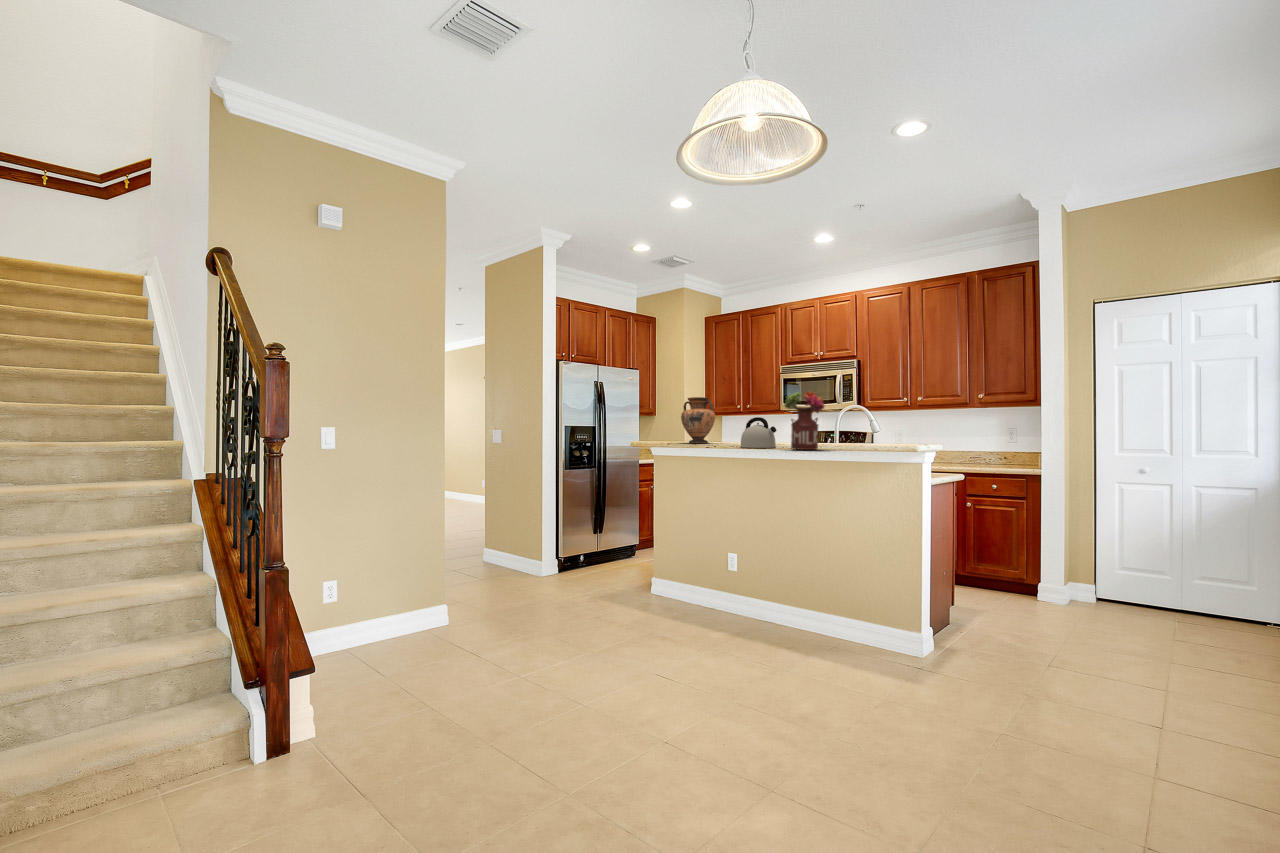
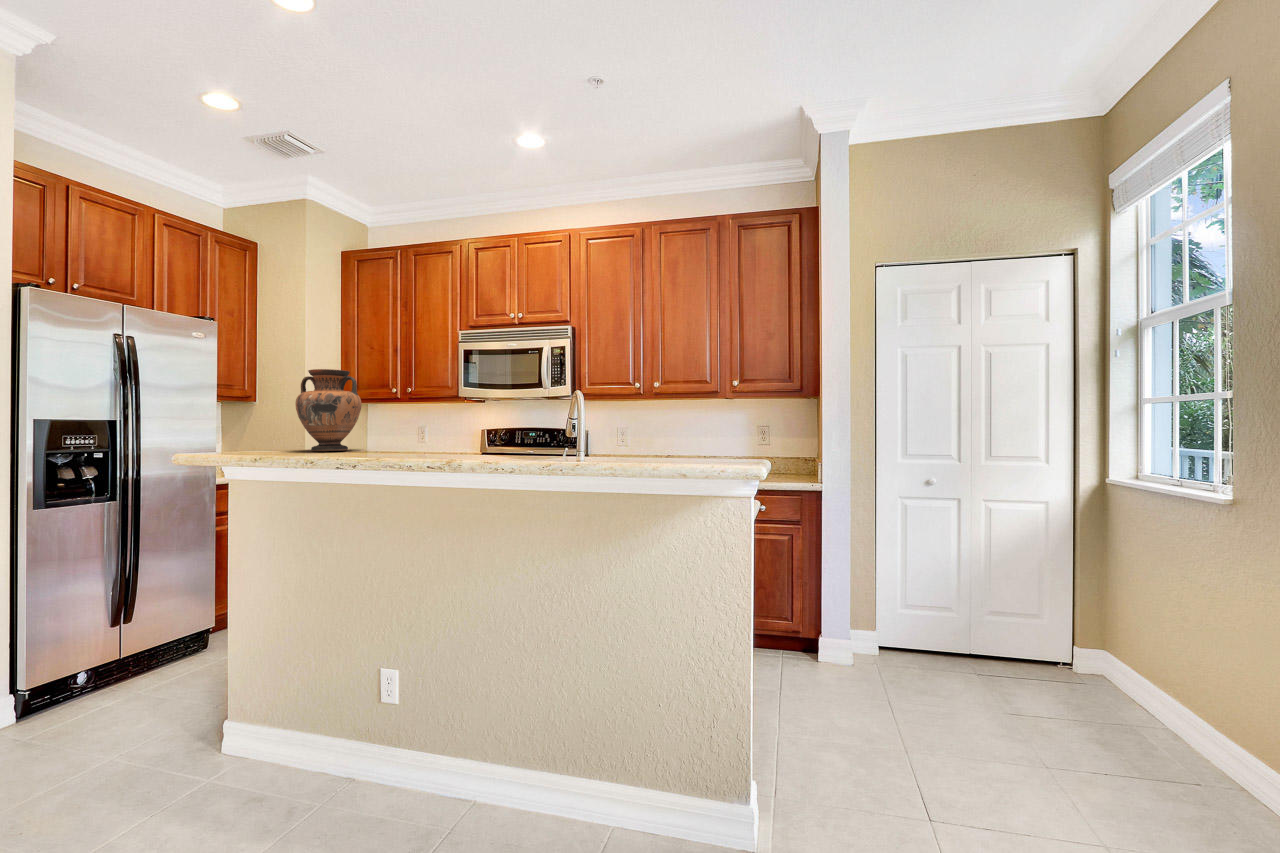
flower arrangement: present [784,391,825,450] -> none [498,360,572,465]
kettle: present [740,417,776,448] -> none [413,406,480,461]

